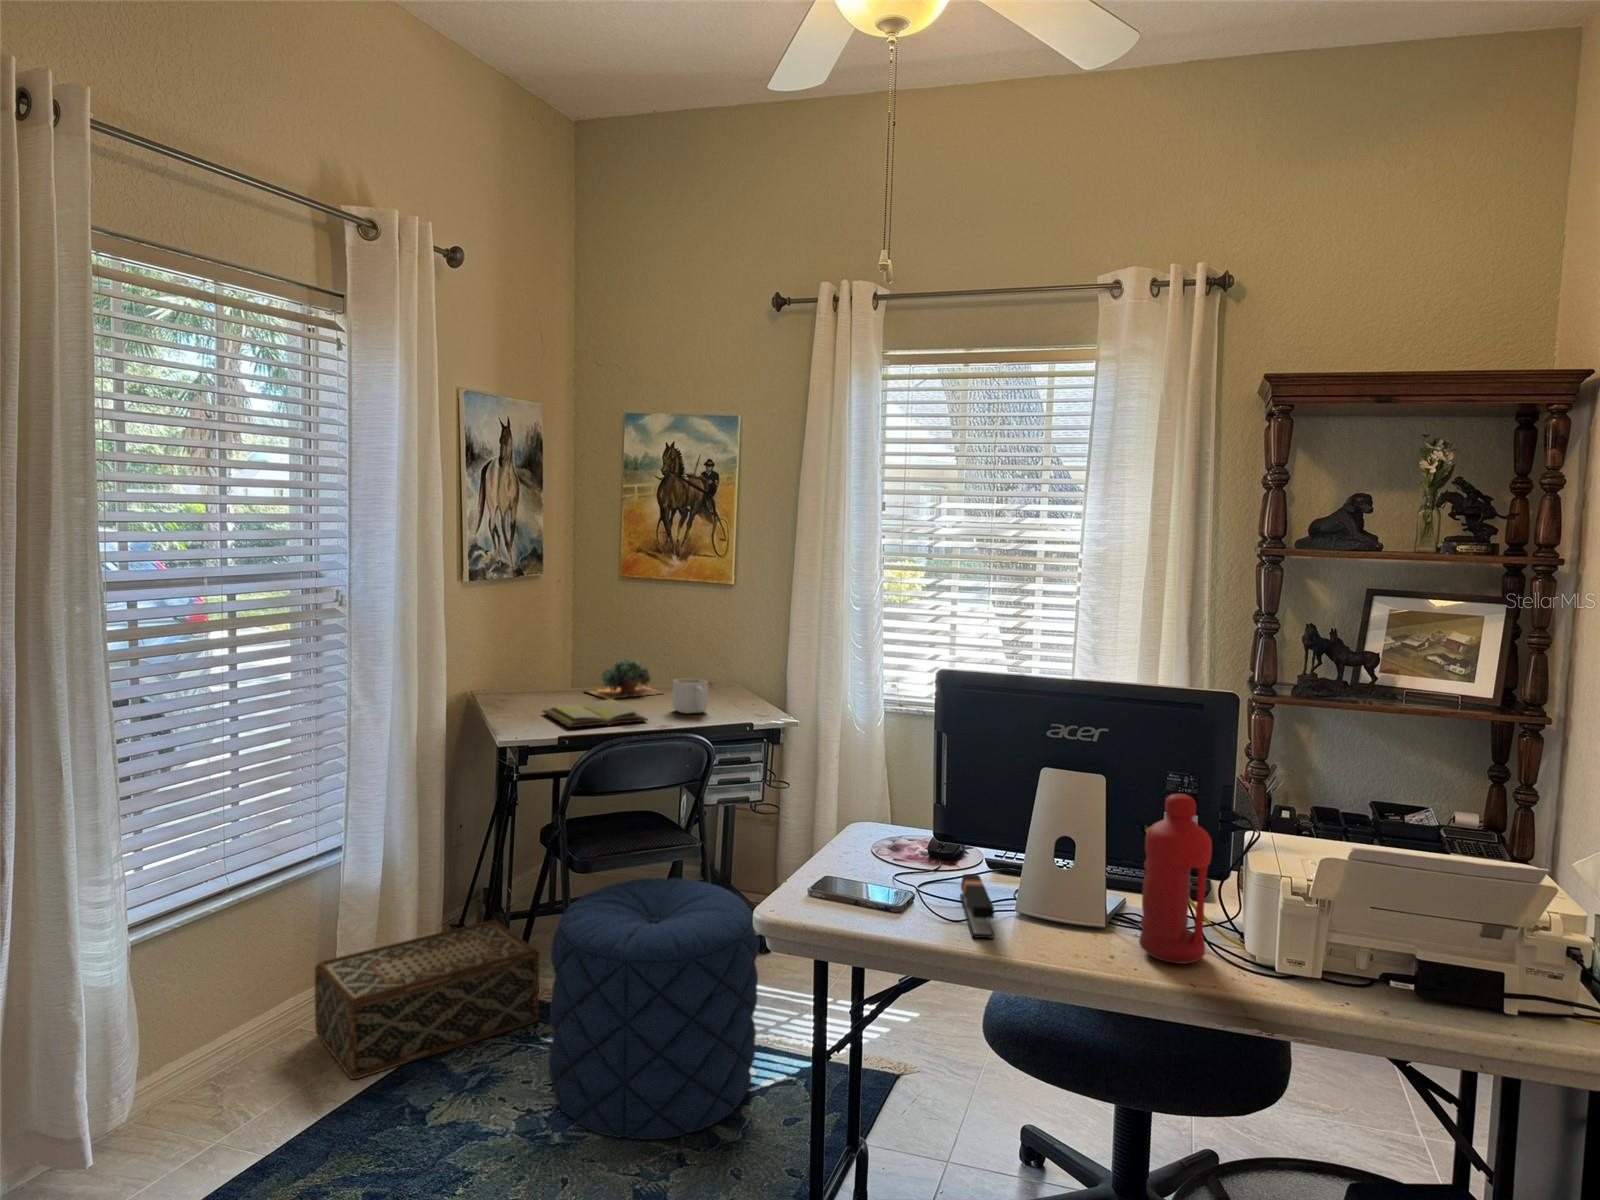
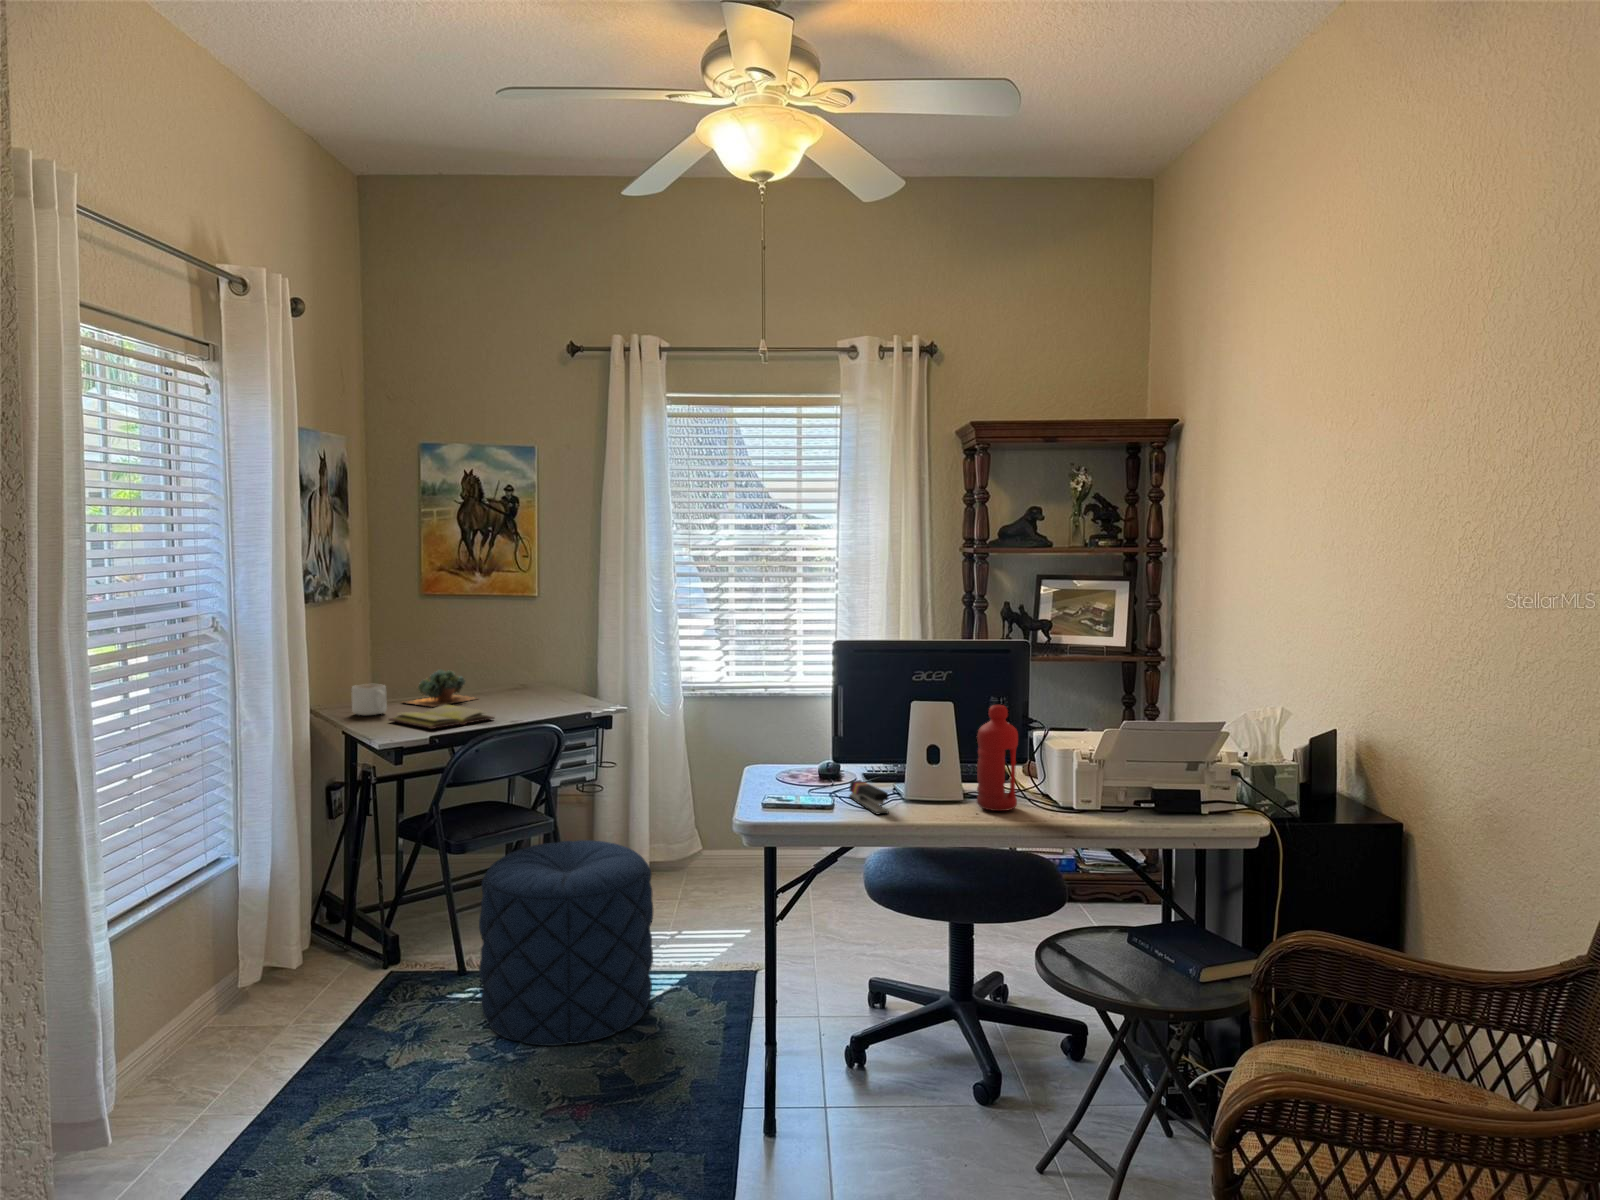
mug: present [672,678,708,713] -> present [352,684,387,715]
woven basket: present [315,920,539,1079] -> none [228,910,436,1053]

